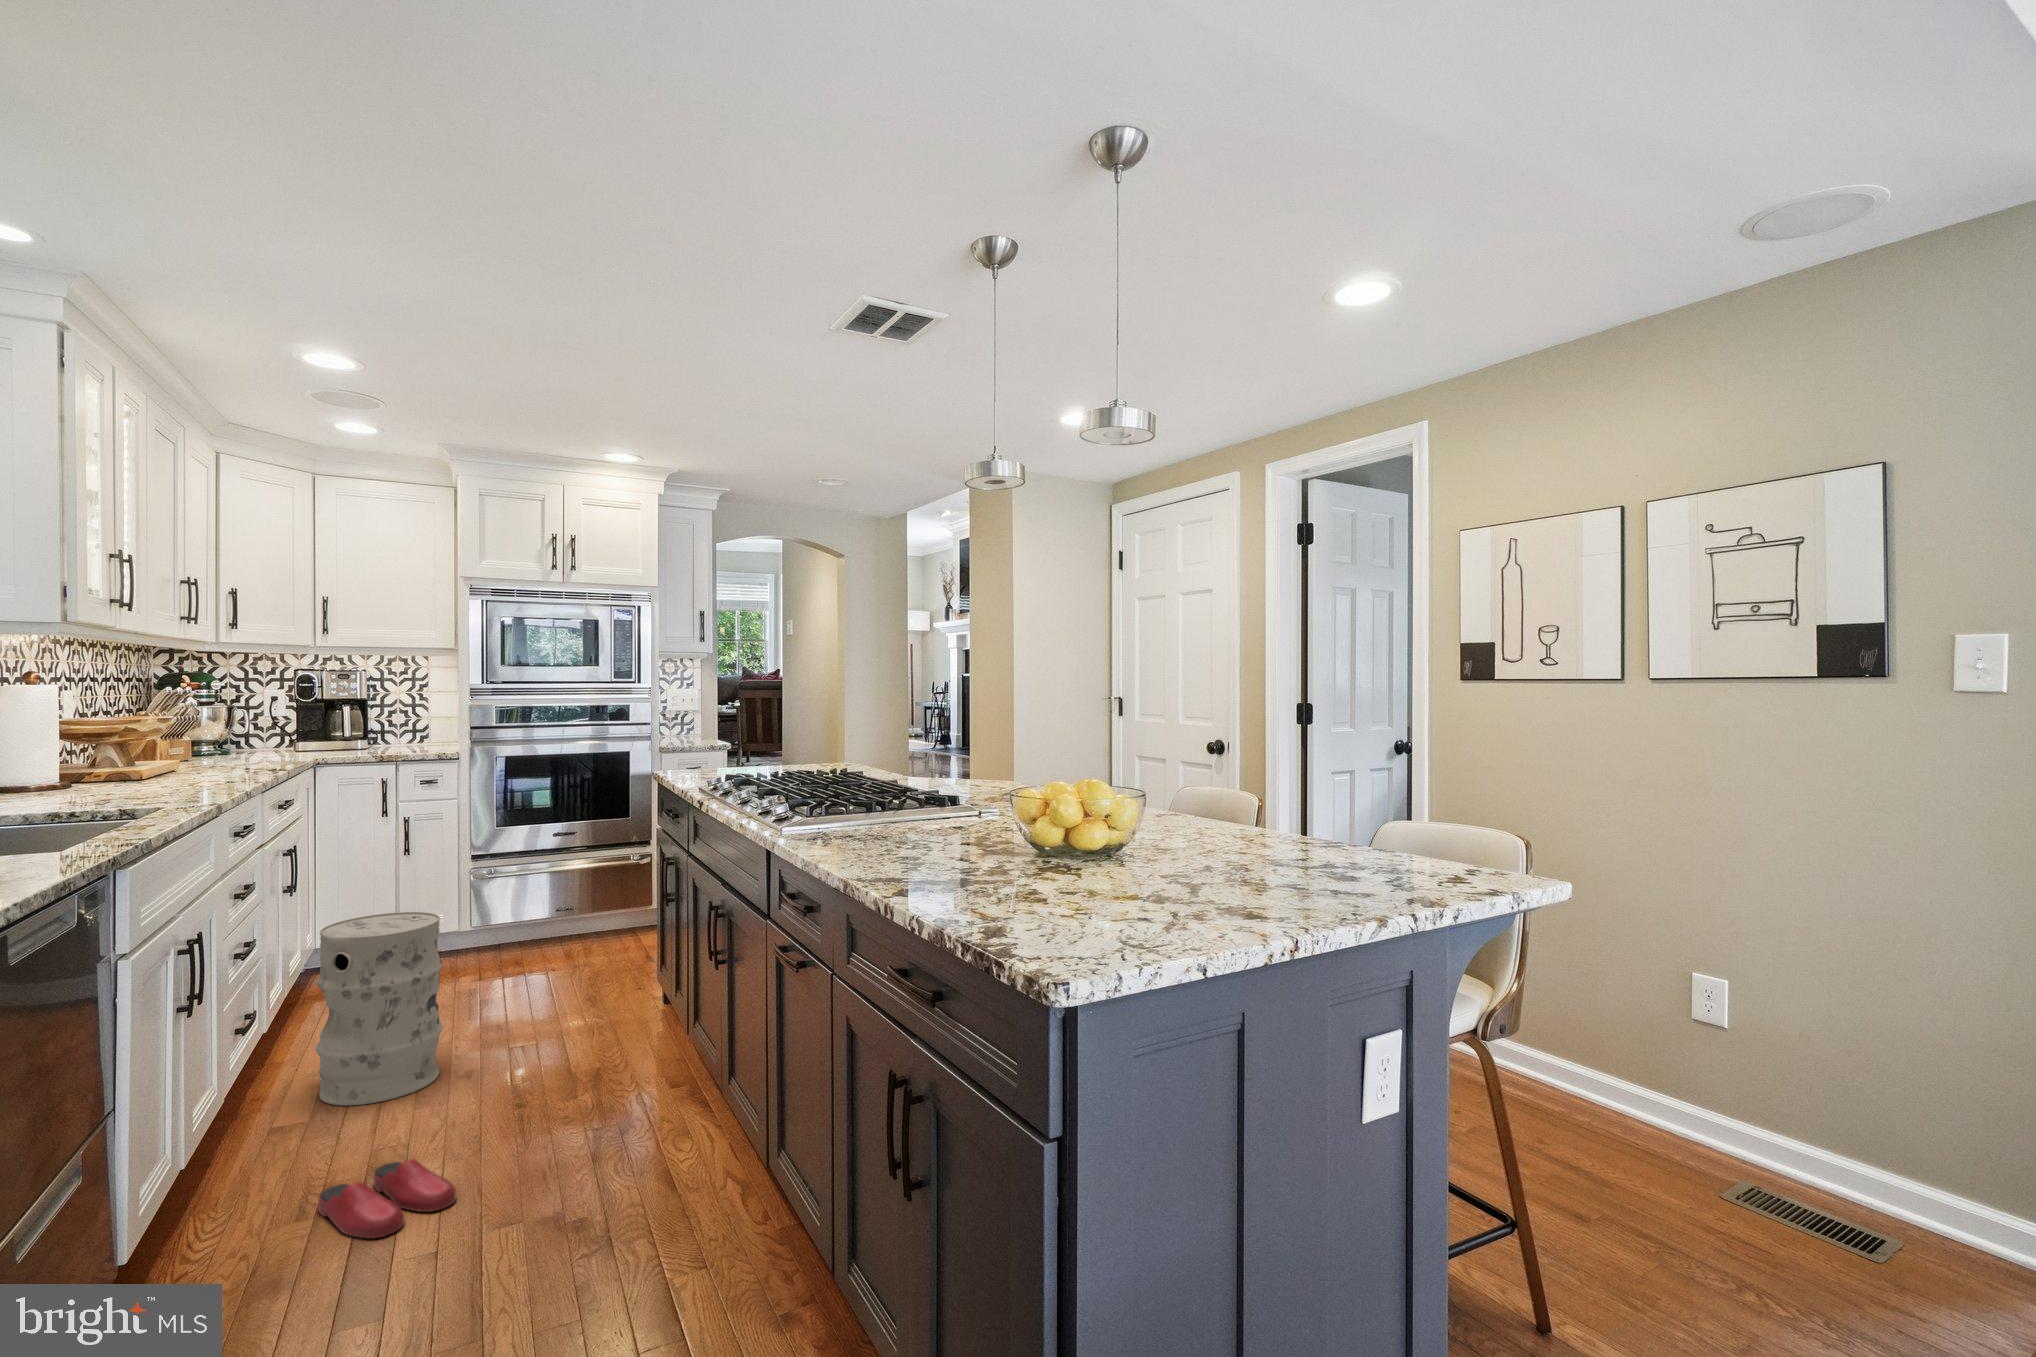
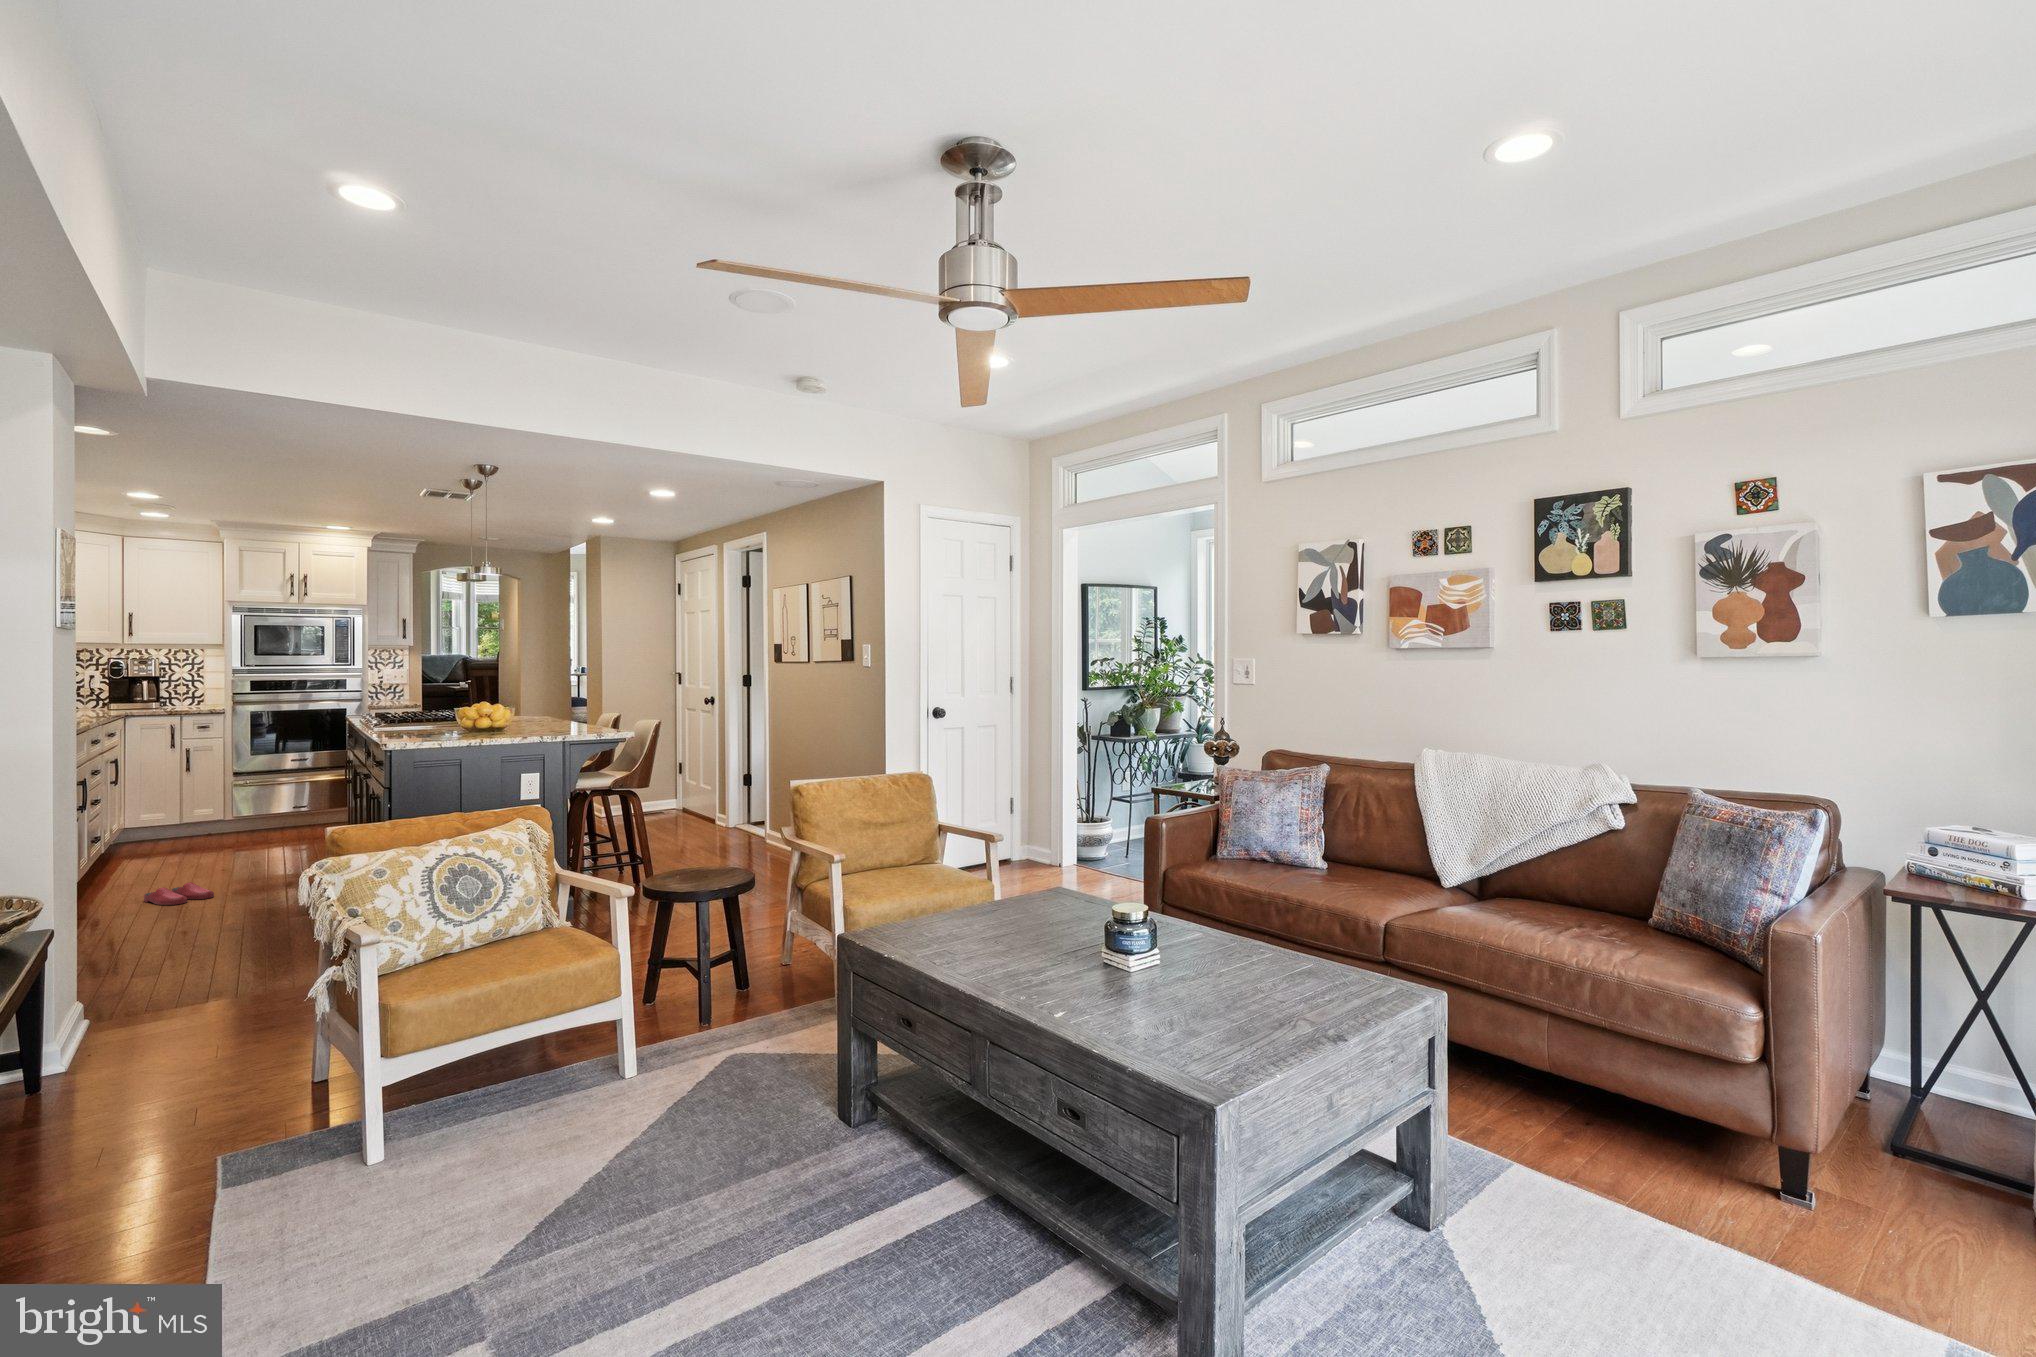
trash can: present [316,912,443,1105] -> none [136,788,210,879]

